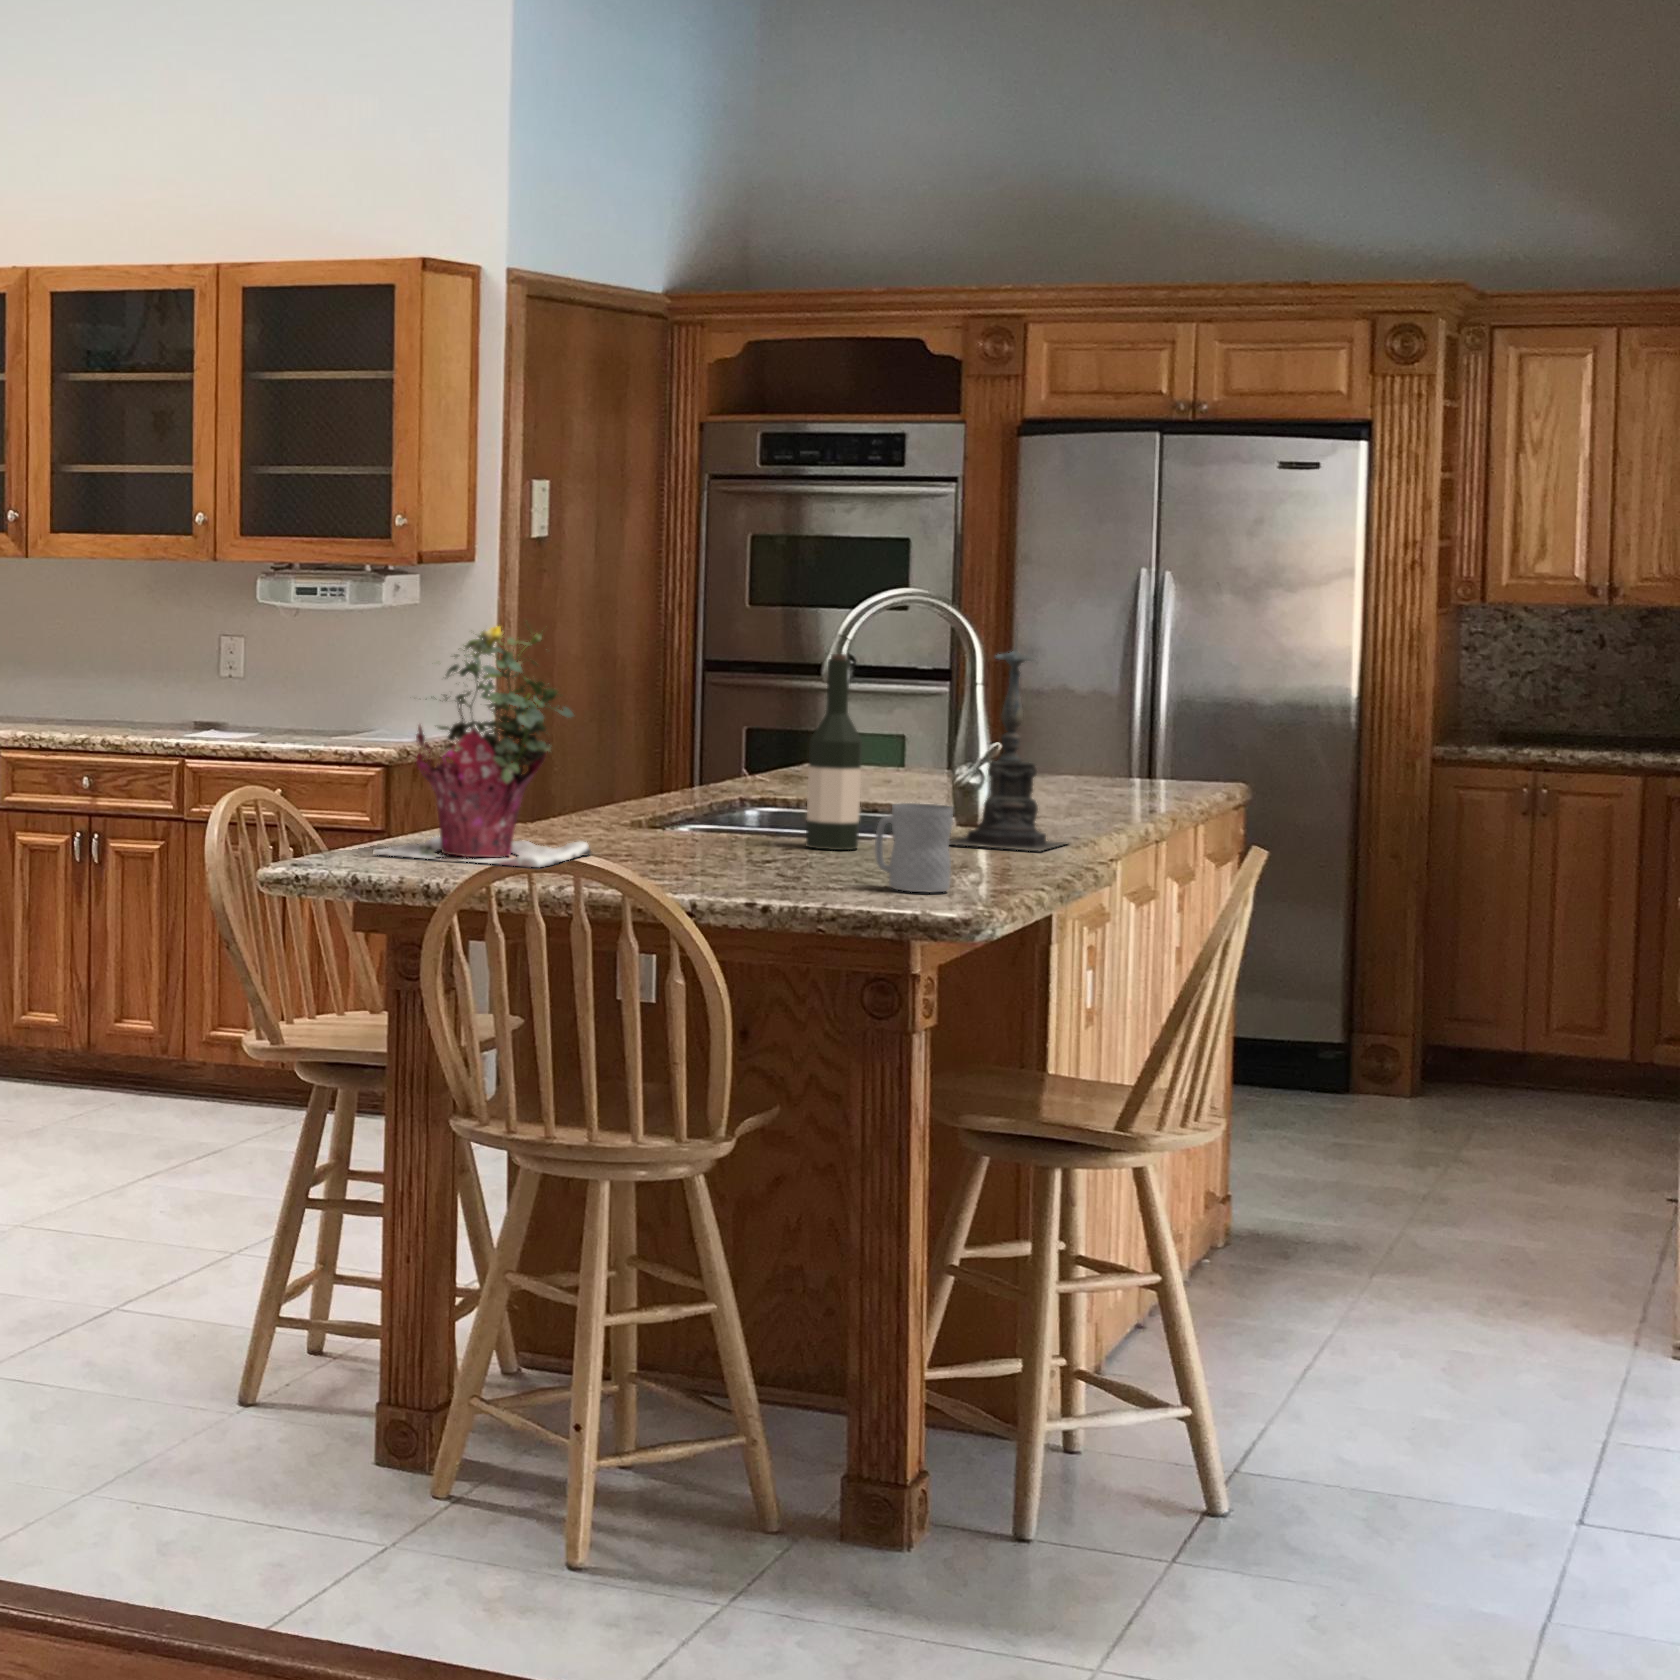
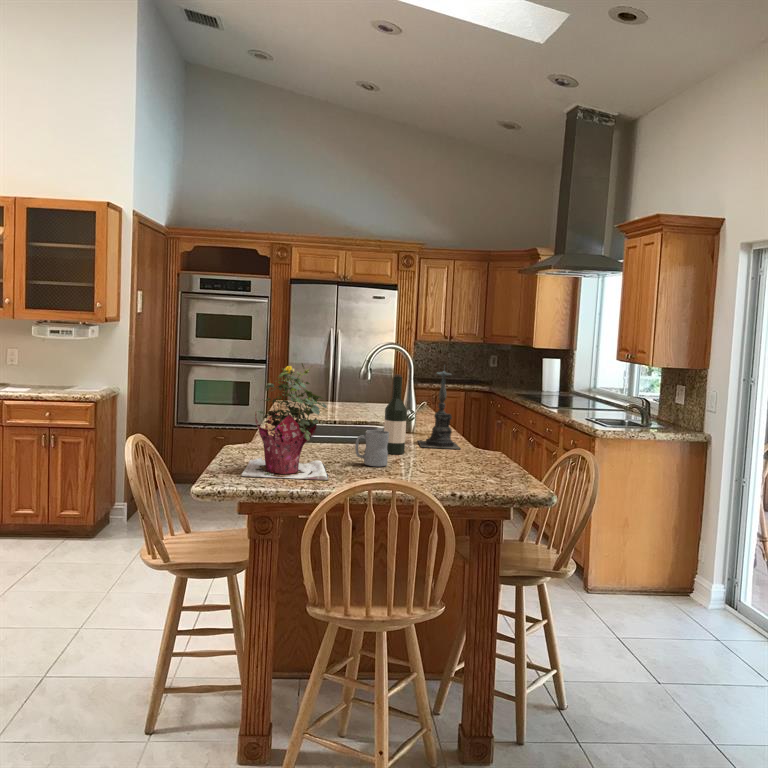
mug: present [875,803,953,892] -> present [355,430,389,466]

